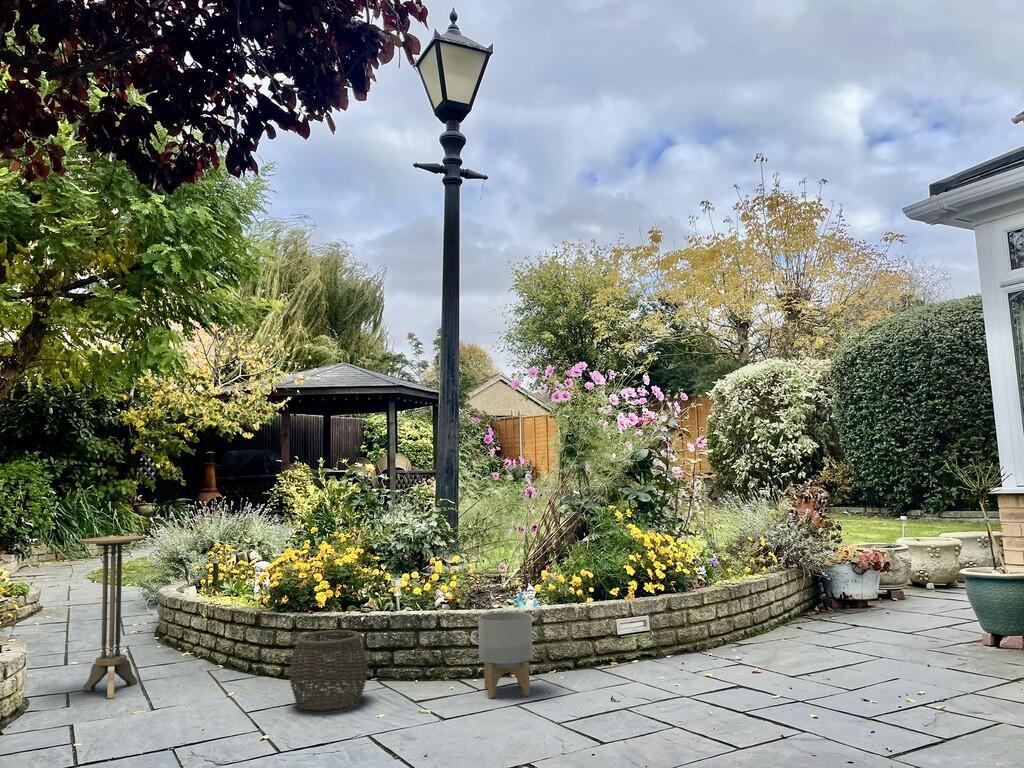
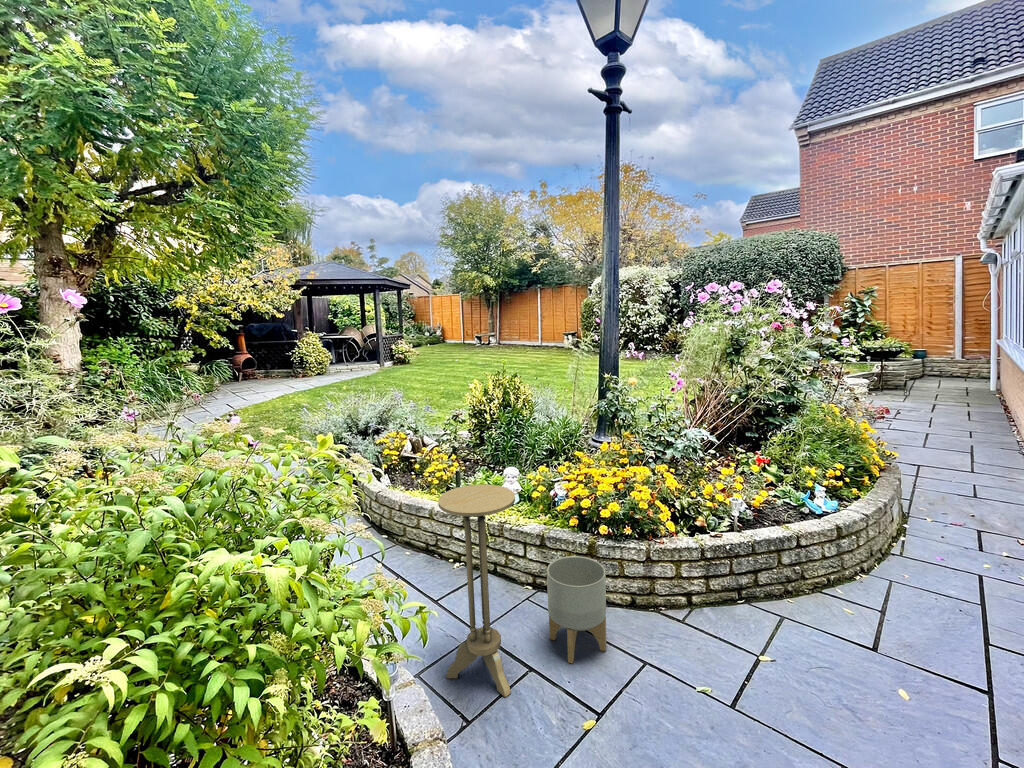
planter: present [478,612,533,698] -> present [547,556,606,663]
woven basket: present [289,630,368,711] -> none [741,579,846,694]

